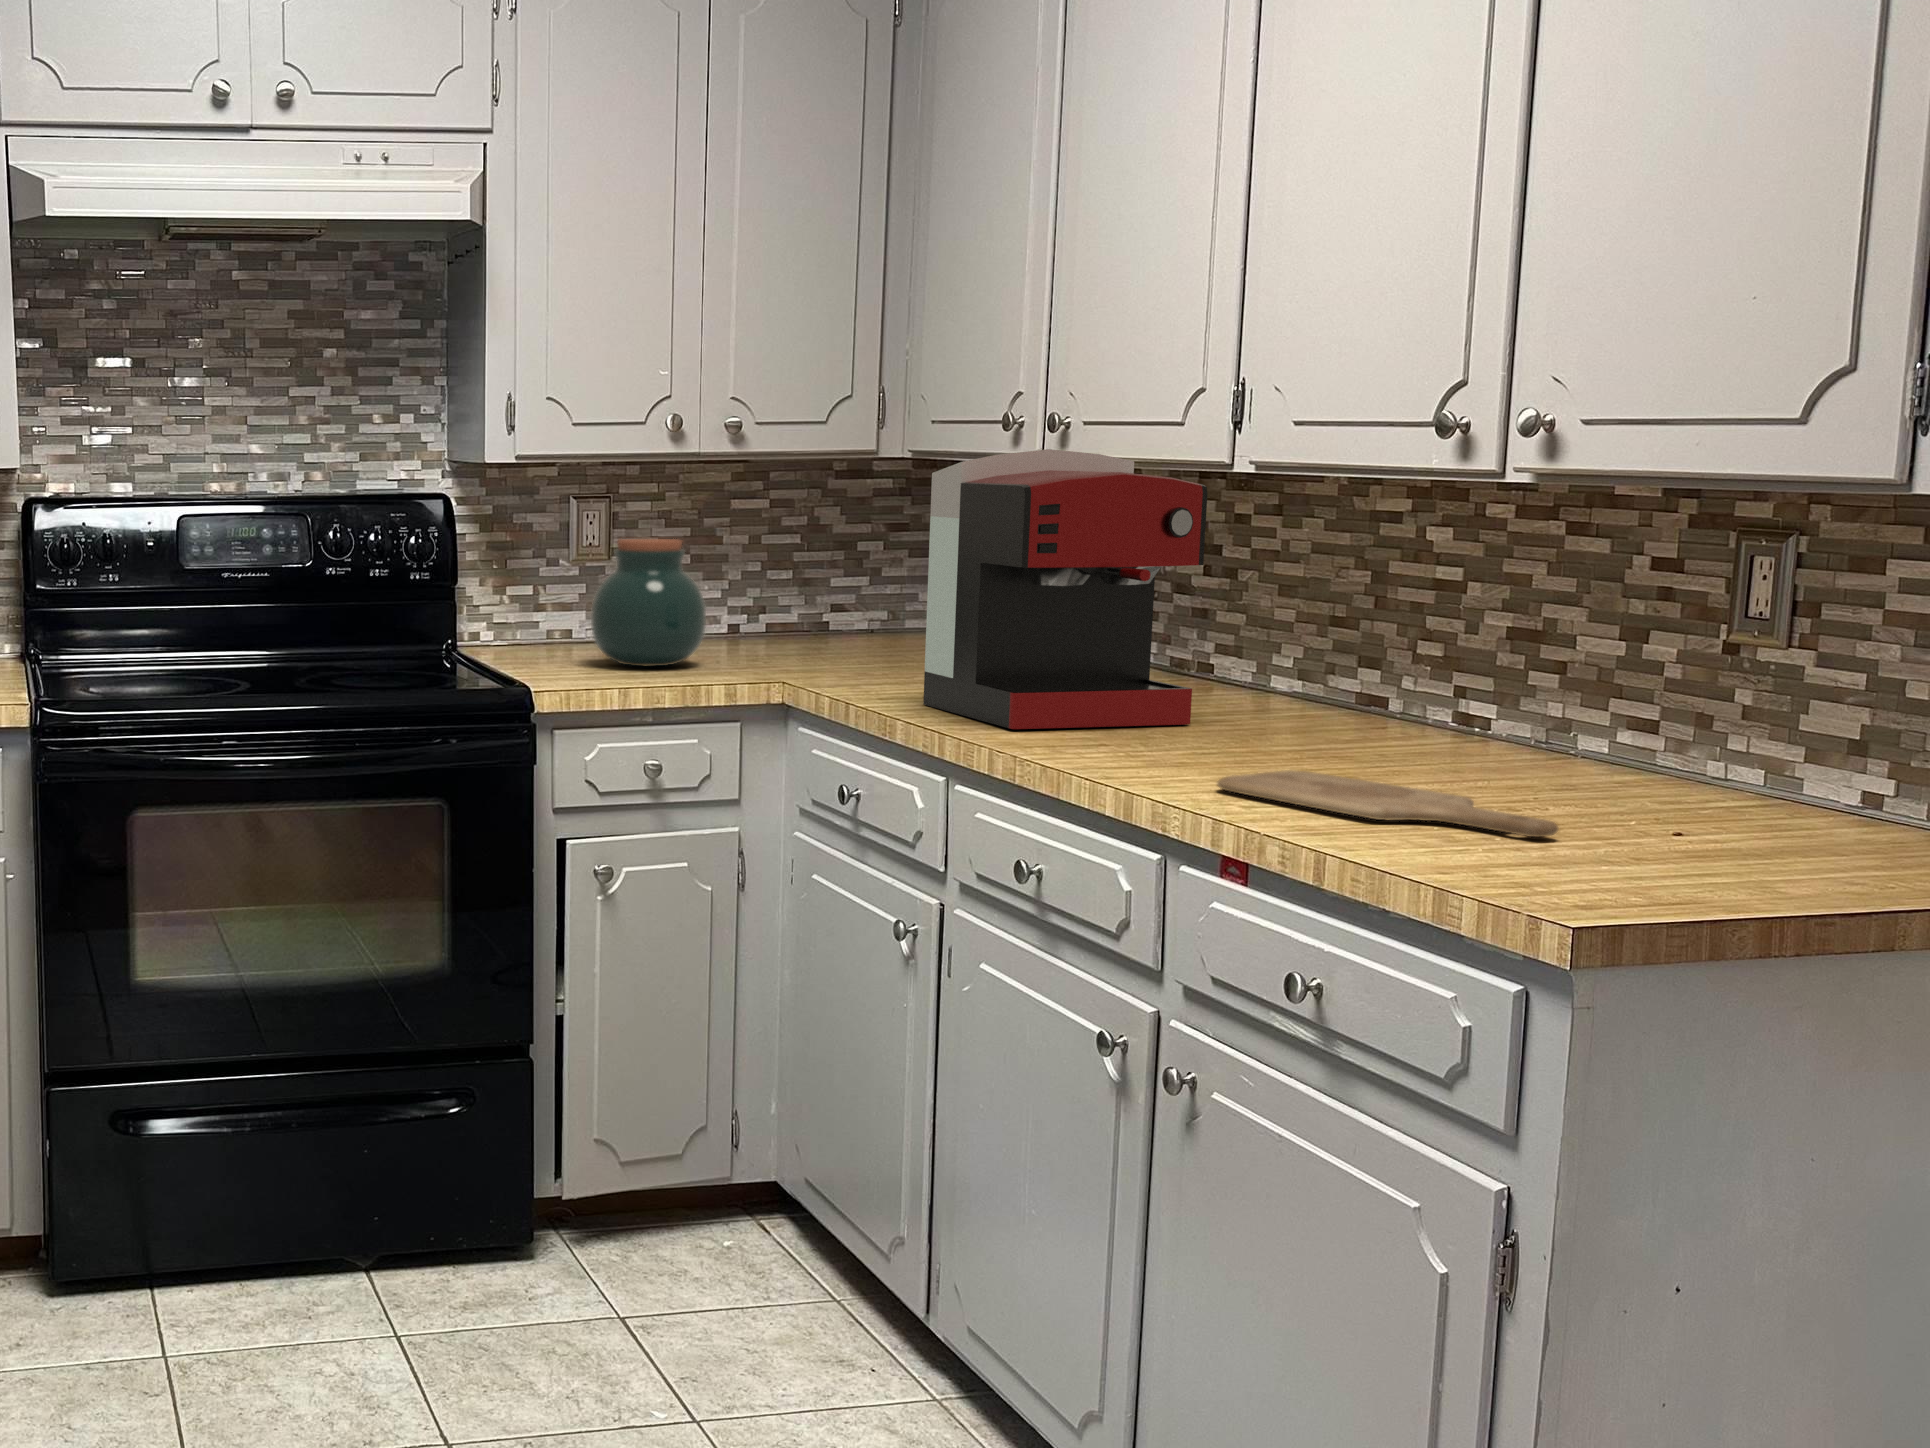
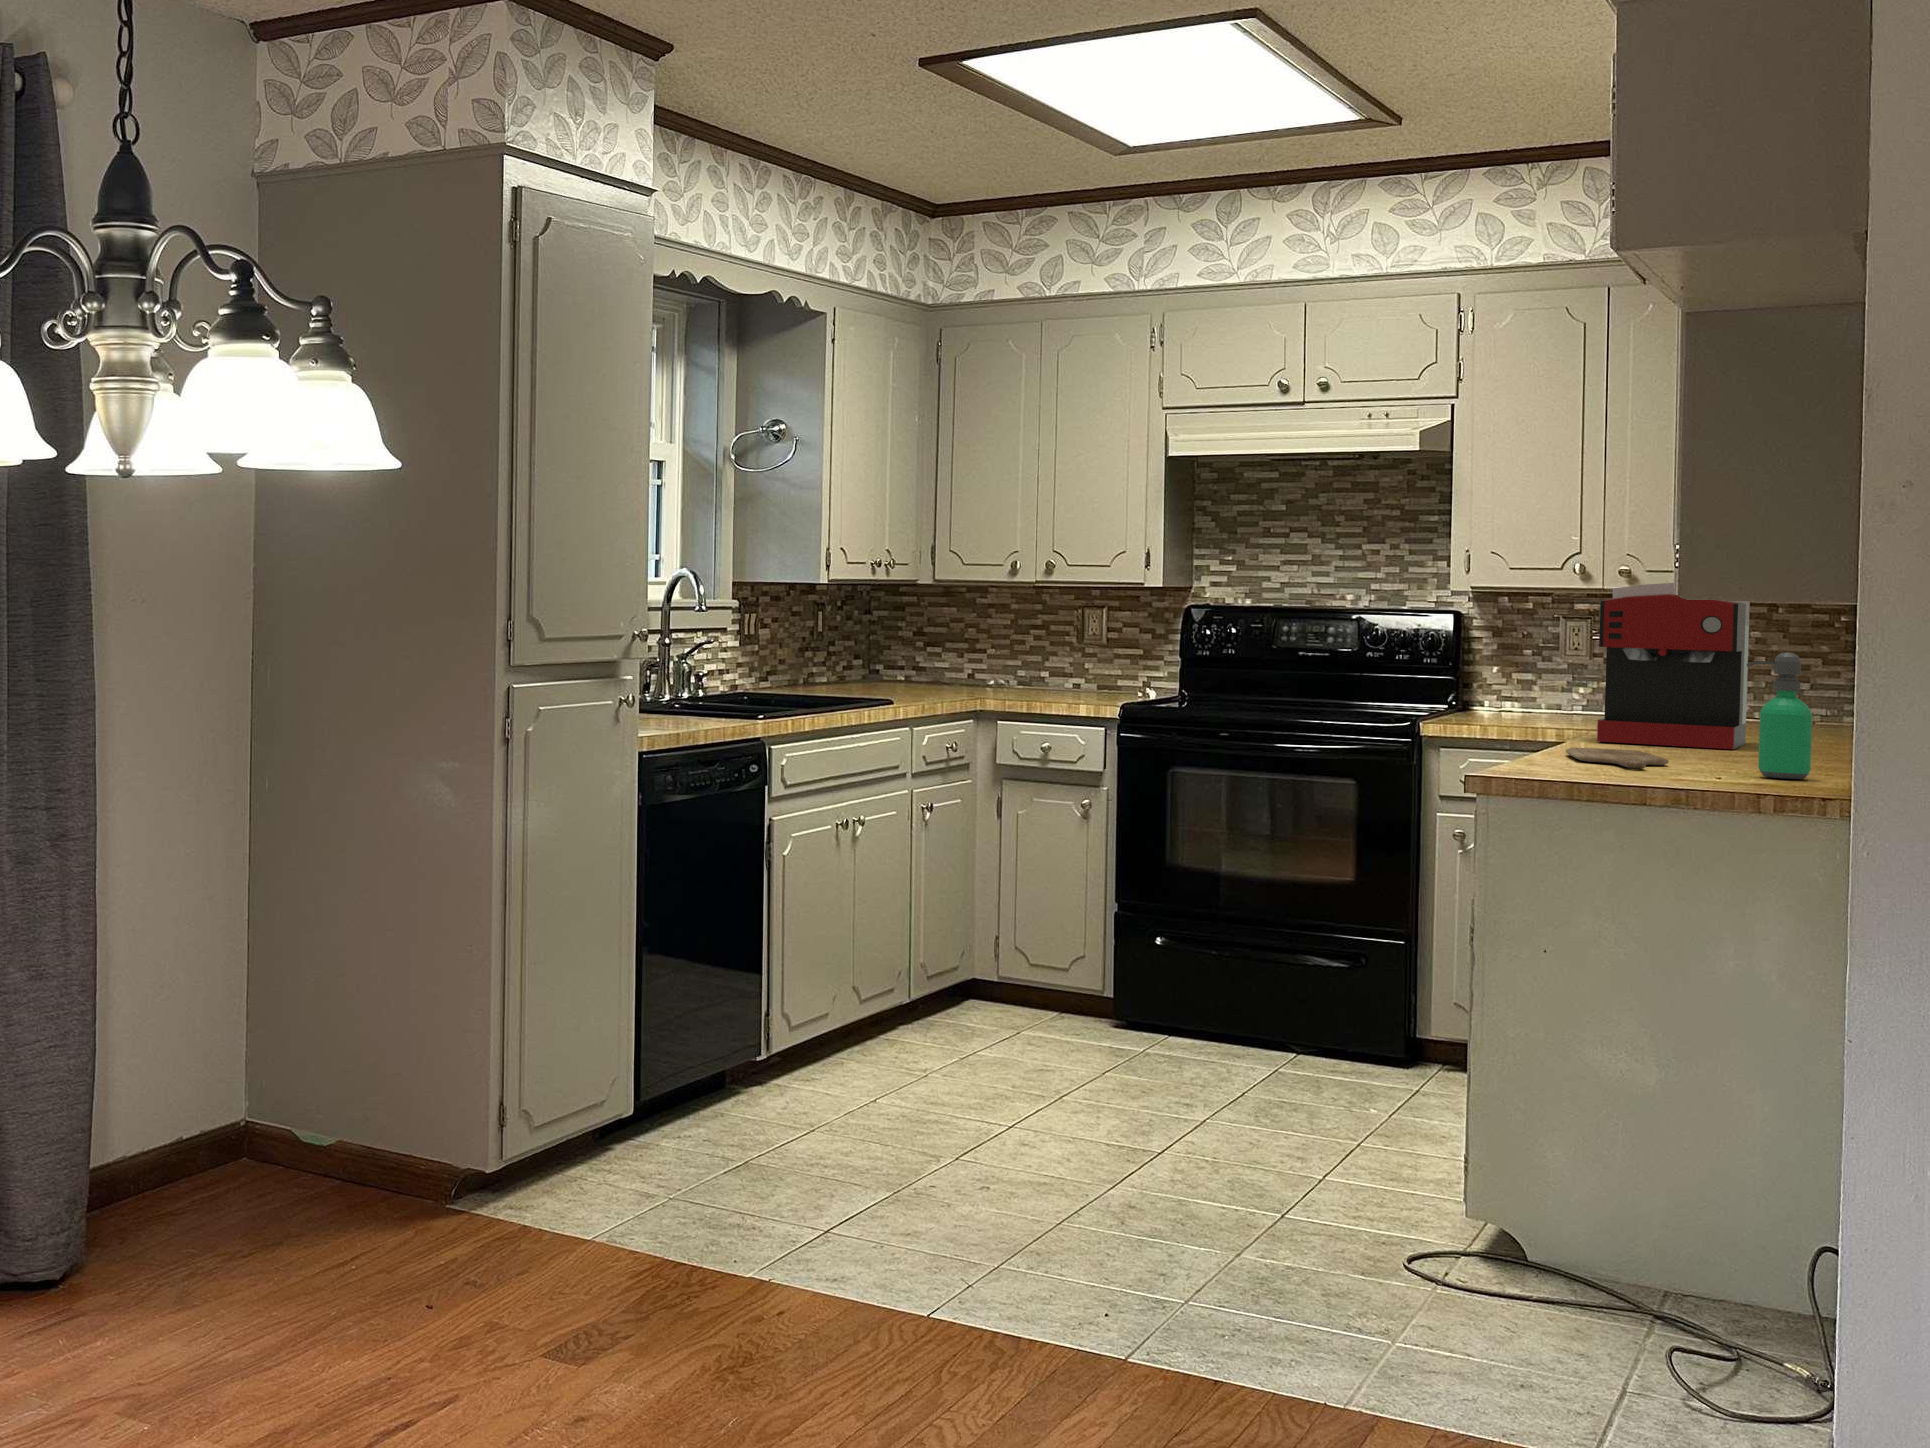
jar: present [591,539,706,666] -> none [1500,641,1583,720]
soap dispenser: none [1695,597,1798,832] -> present [1747,653,1812,779]

